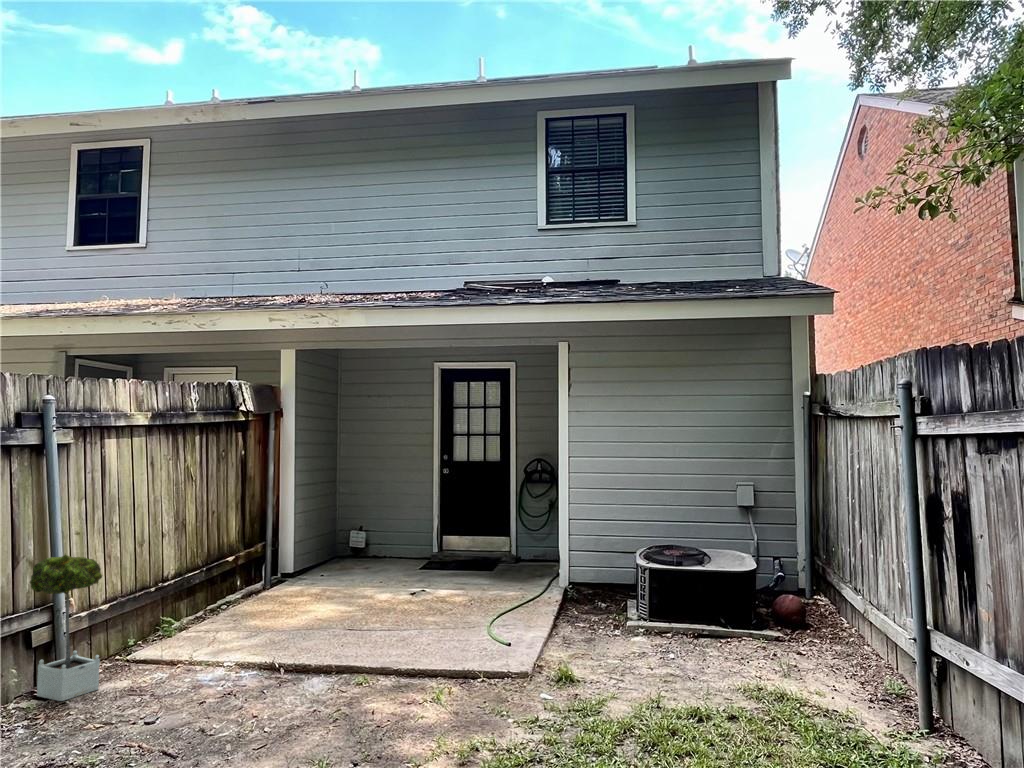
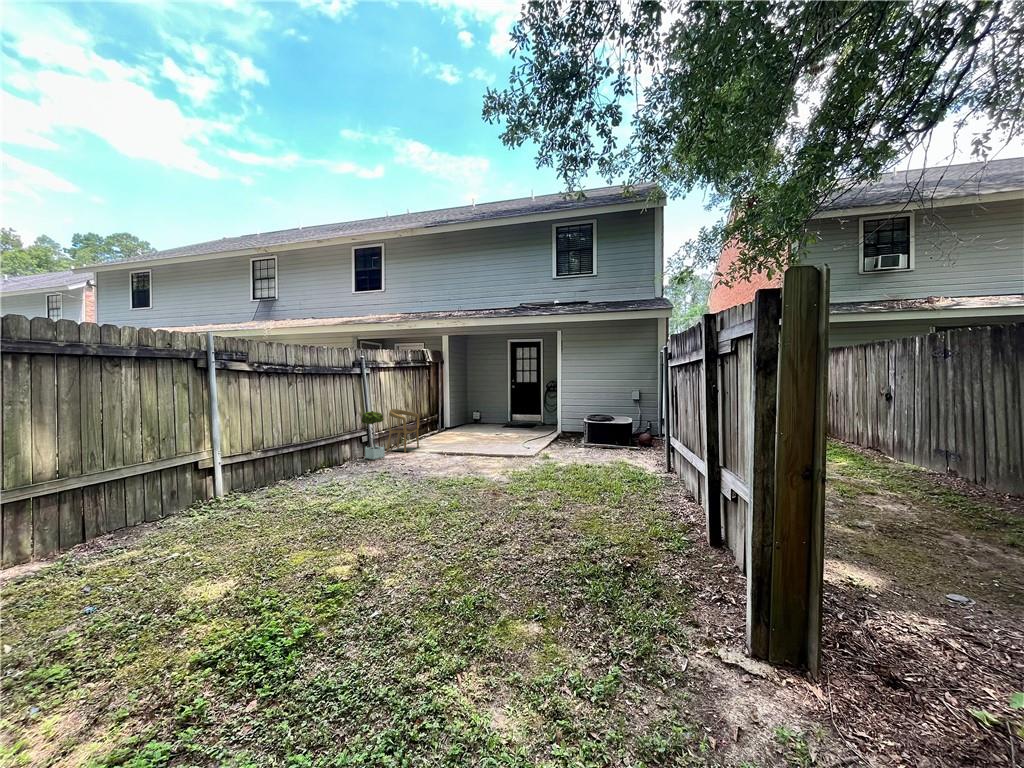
chair: none [112,539,213,666] -> present [387,409,419,452]

